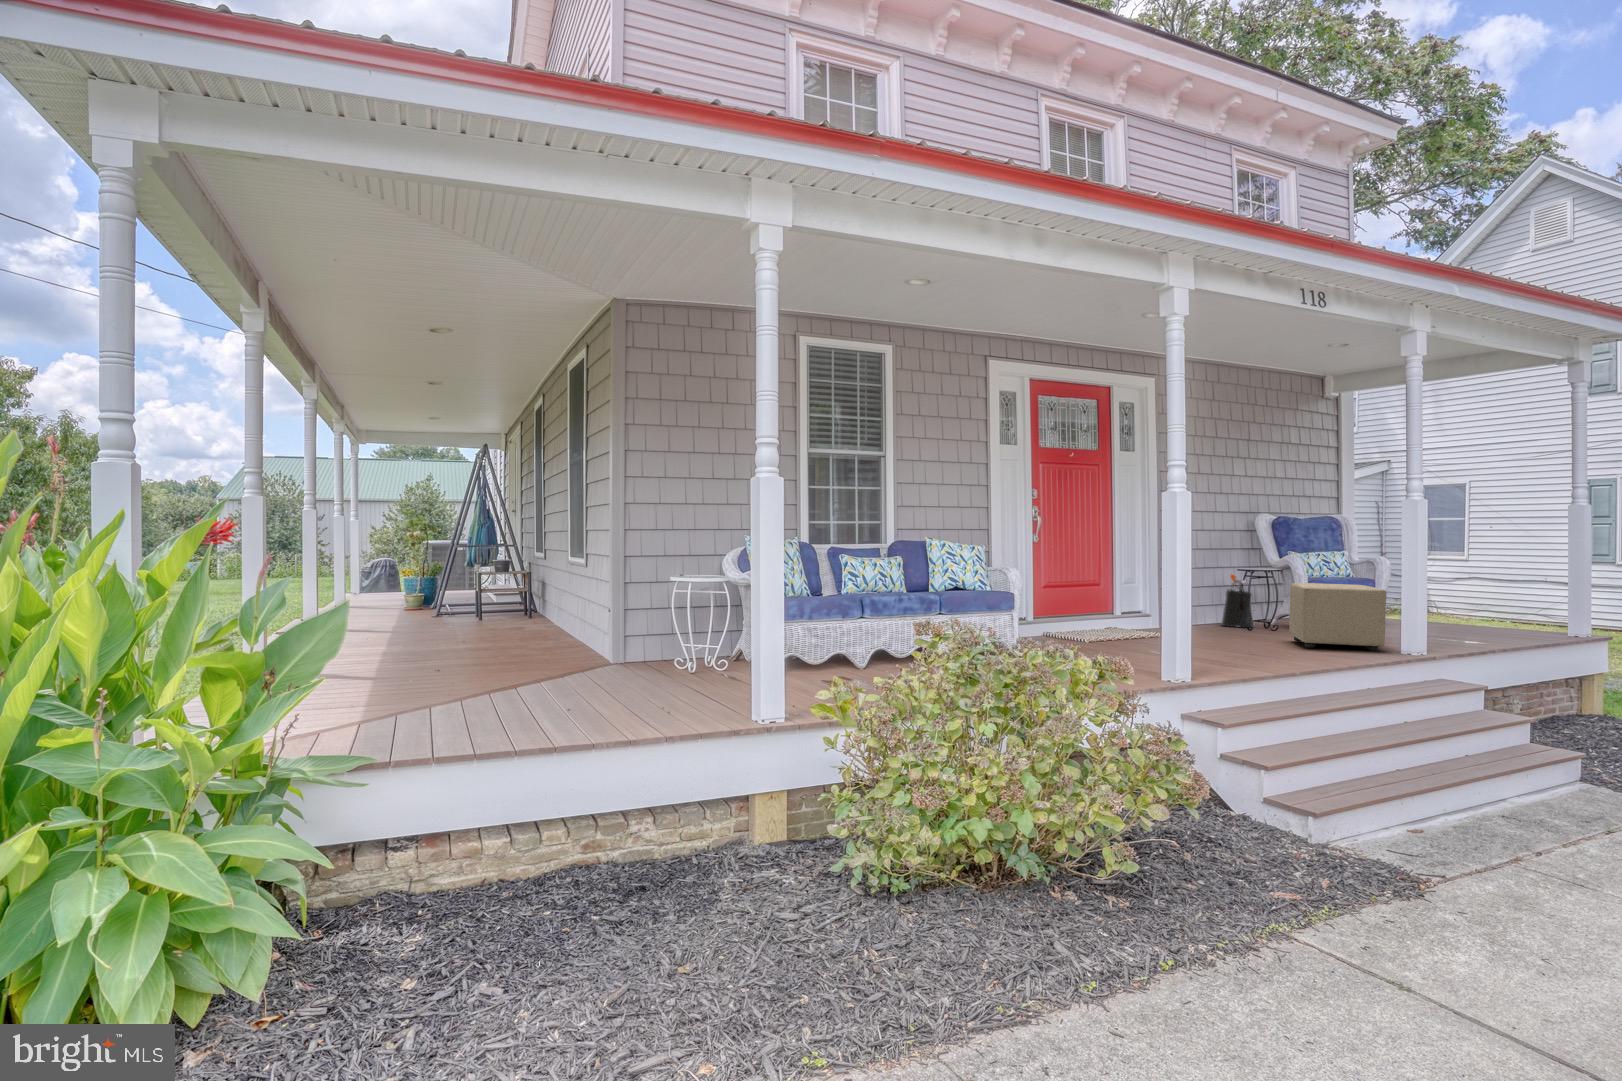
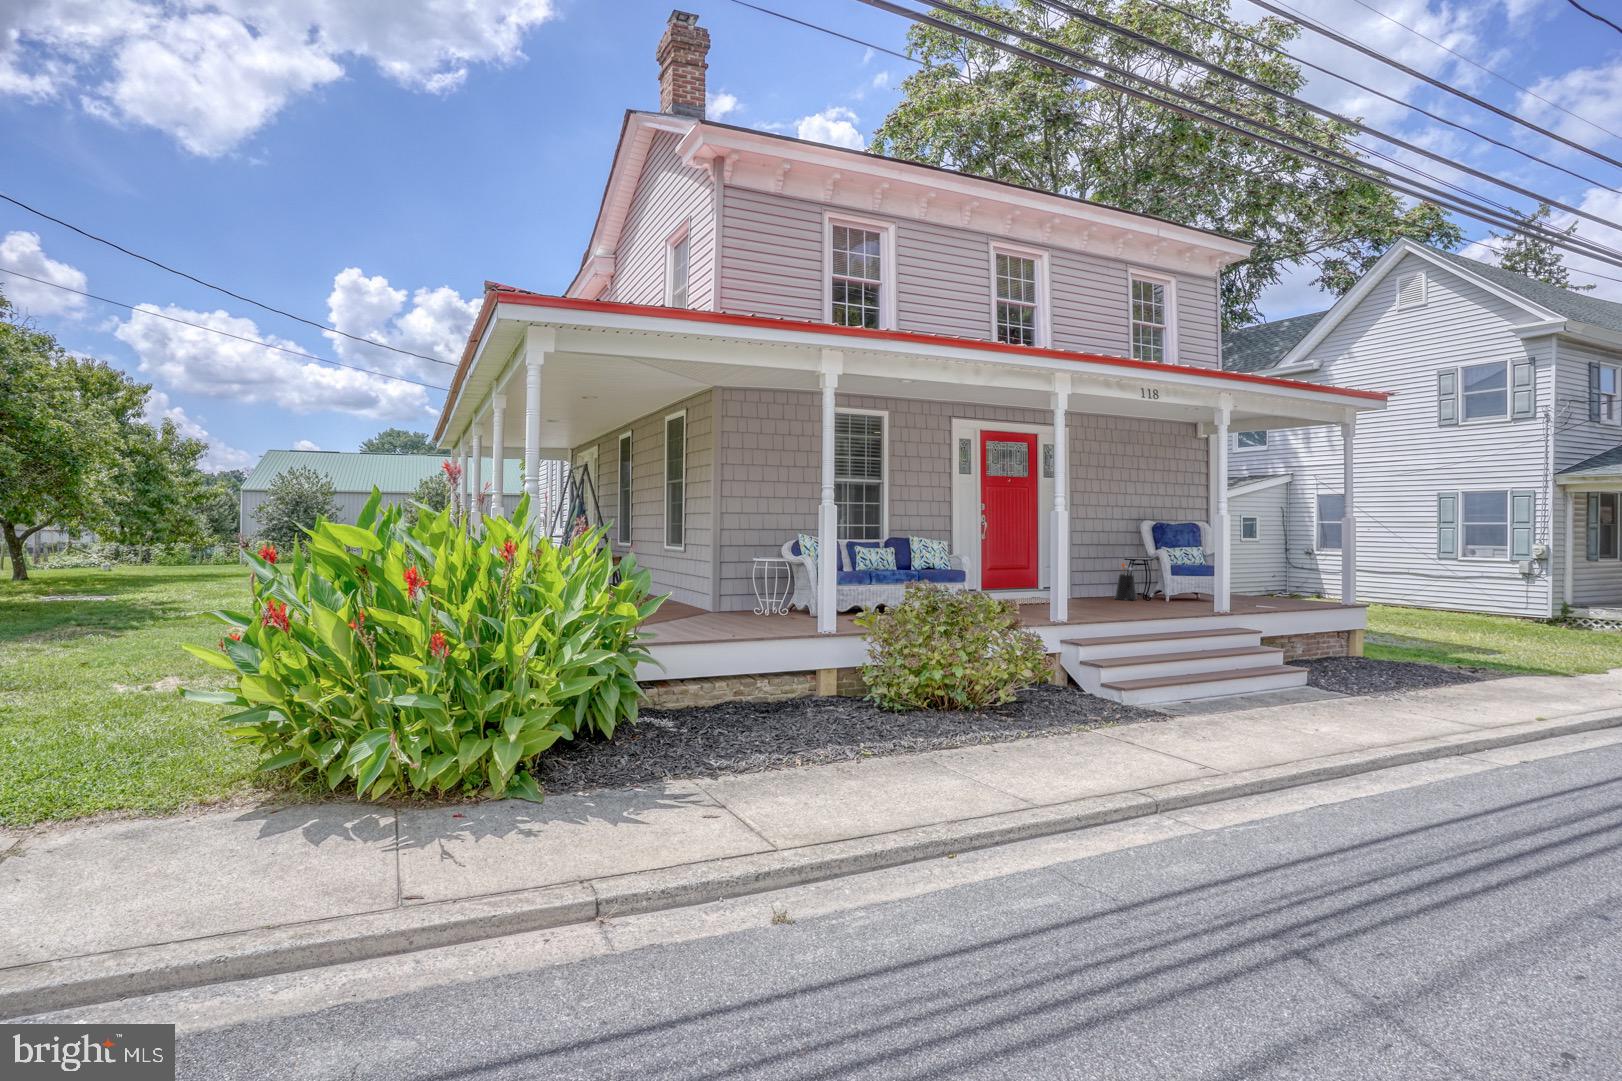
ottoman: present [1289,583,1386,651] -> none [1151,568,1206,612]

